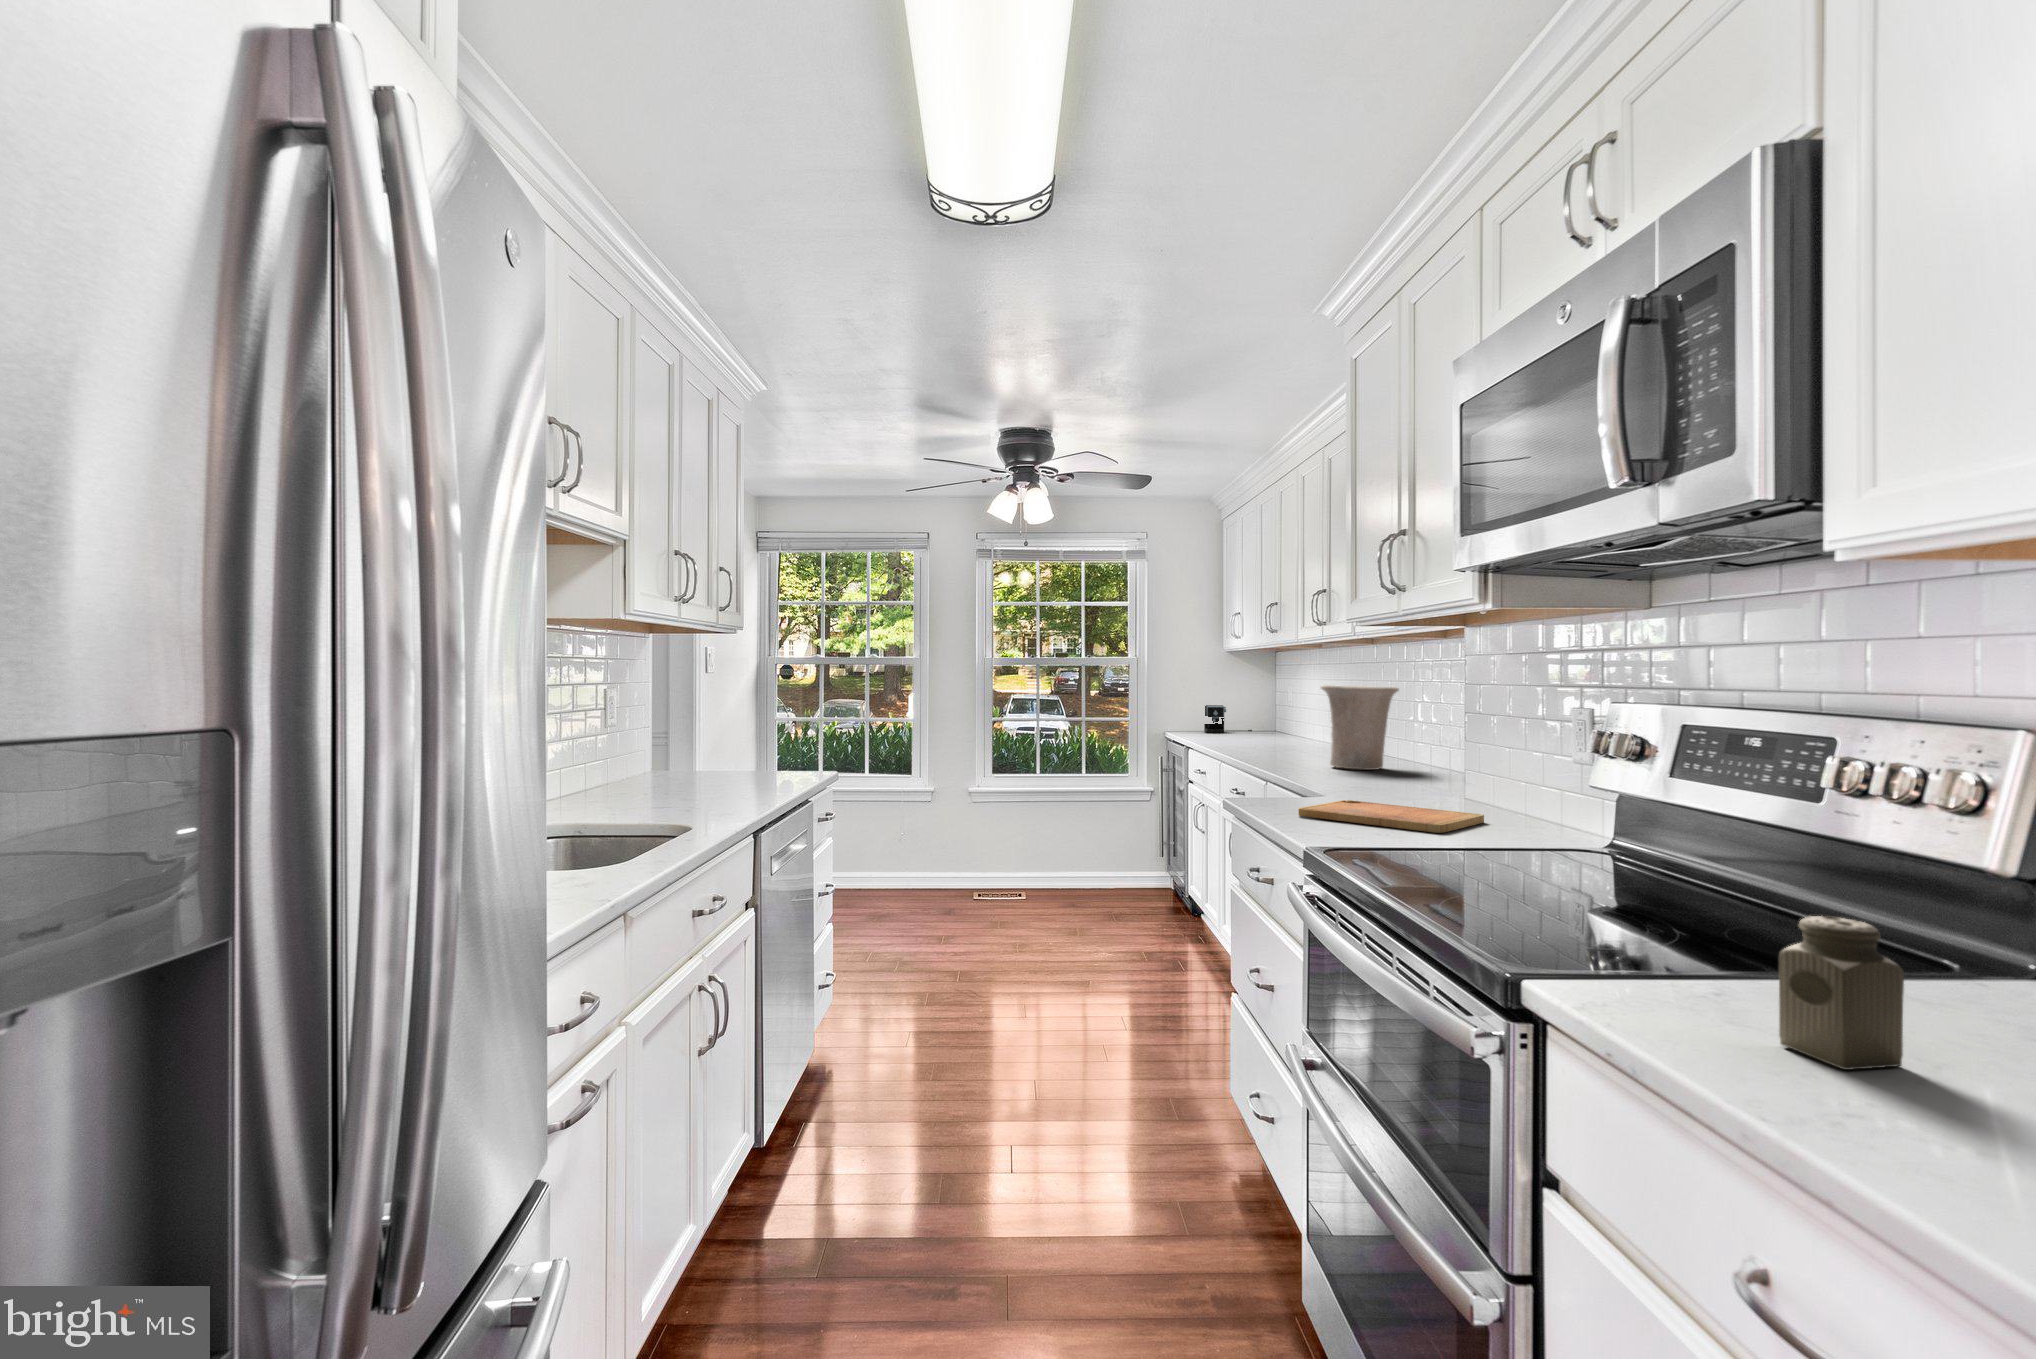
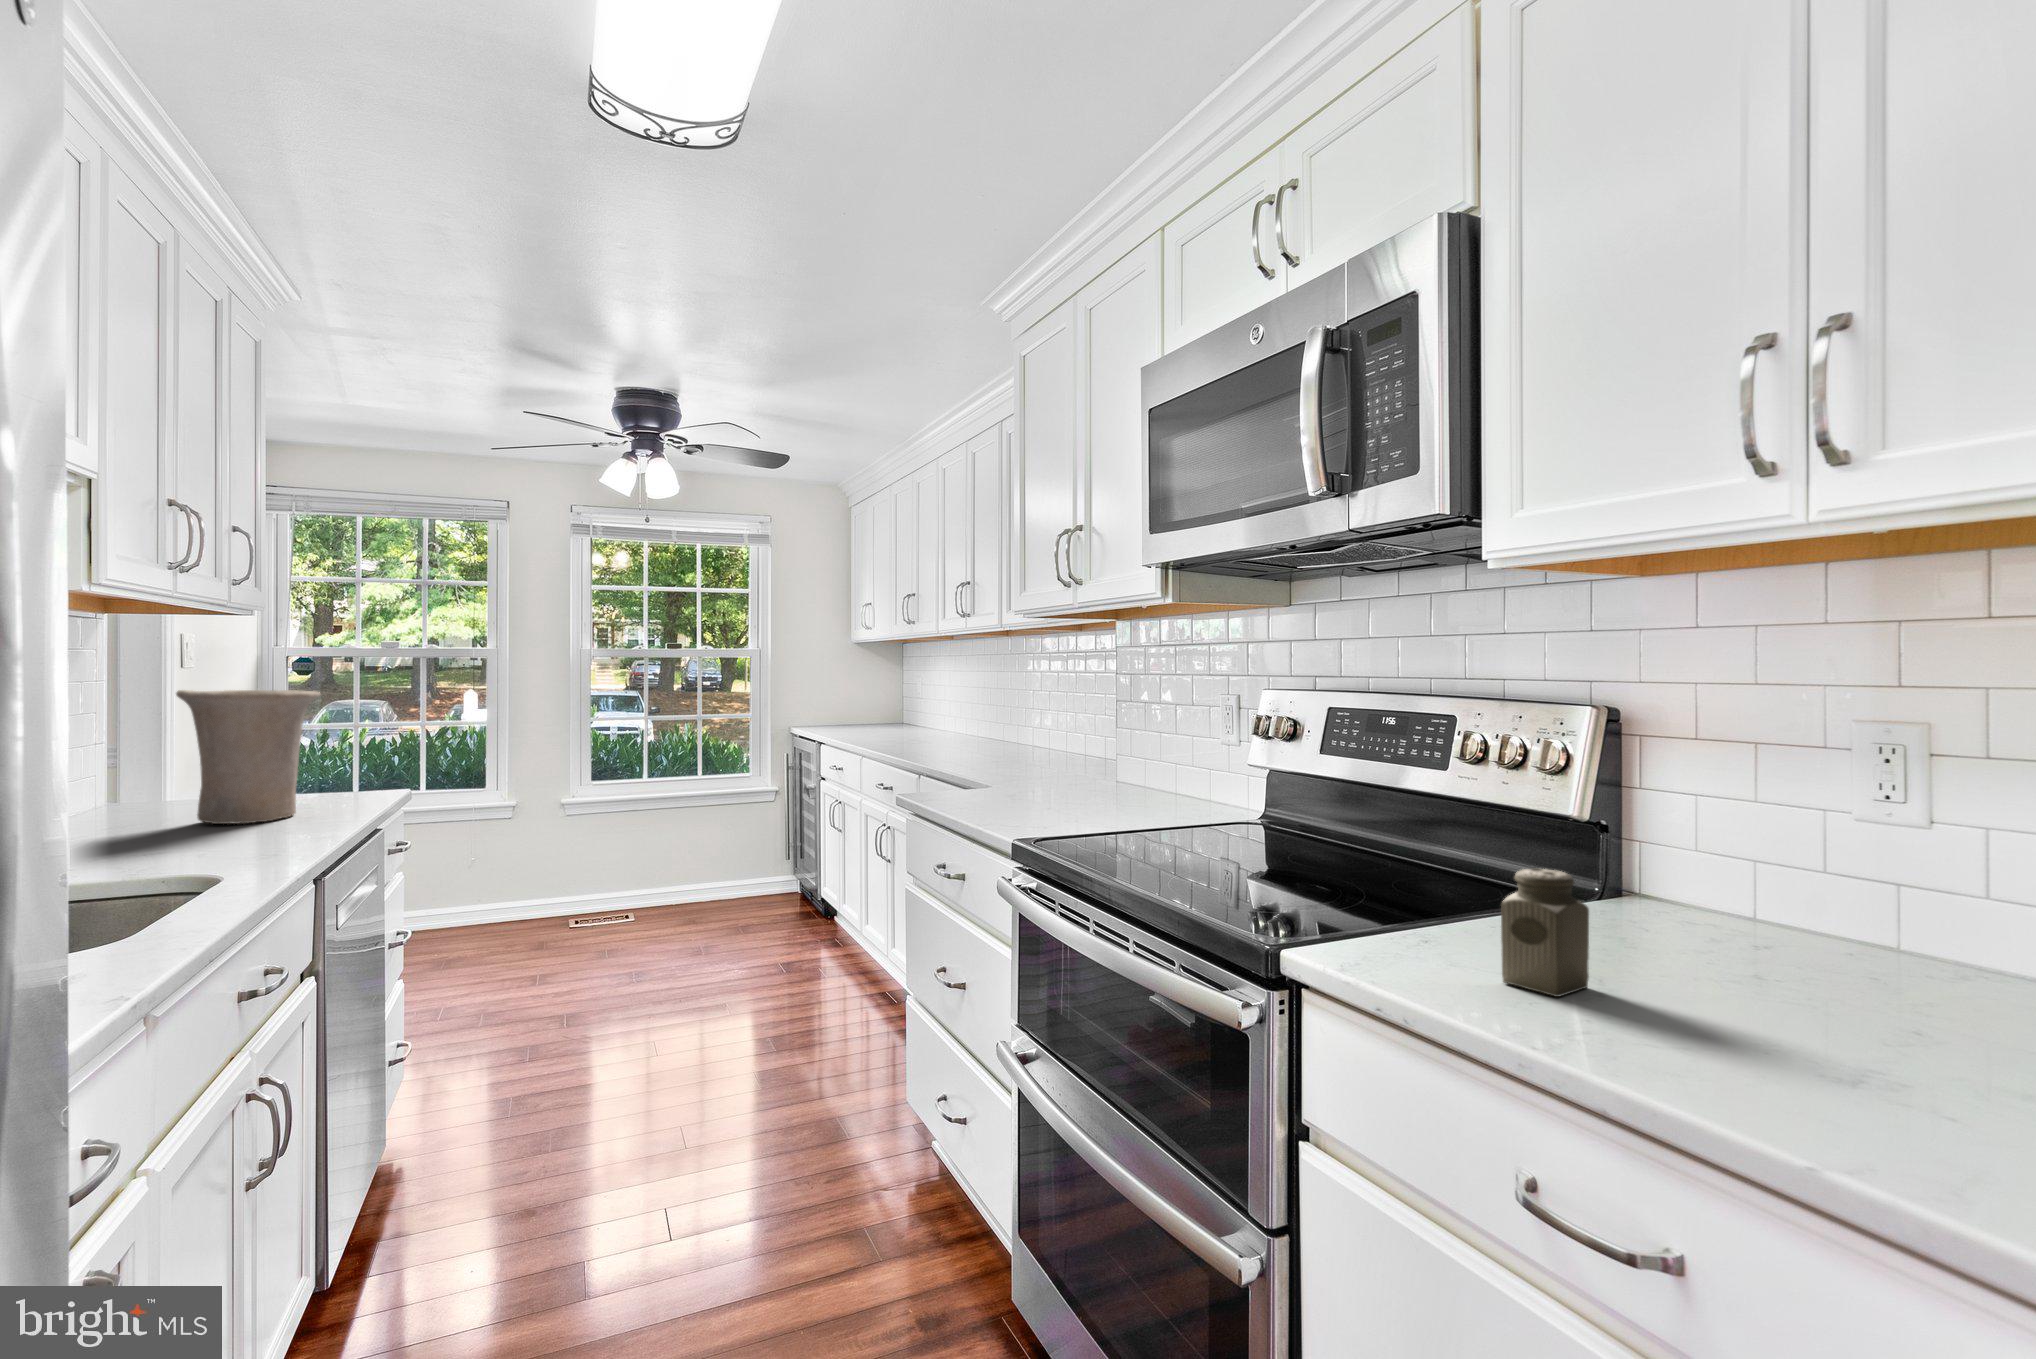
vase: present [1321,685,1399,770] -> present [176,690,320,824]
coffee maker: present [1204,705,1252,733] -> none [828,700,877,728]
cutting board: present [1298,800,1484,833] -> none [980,791,1147,818]

